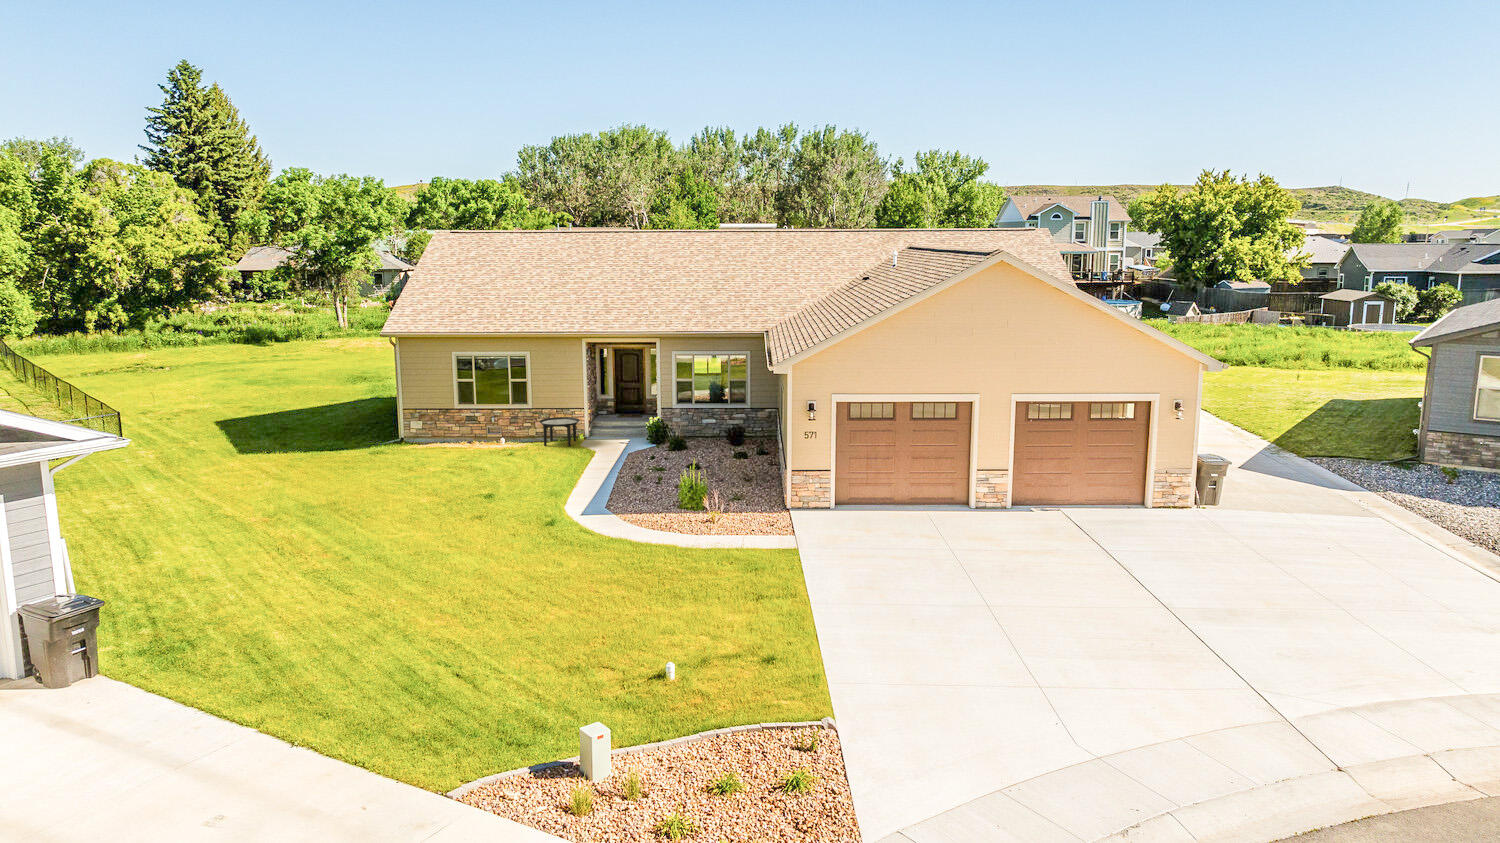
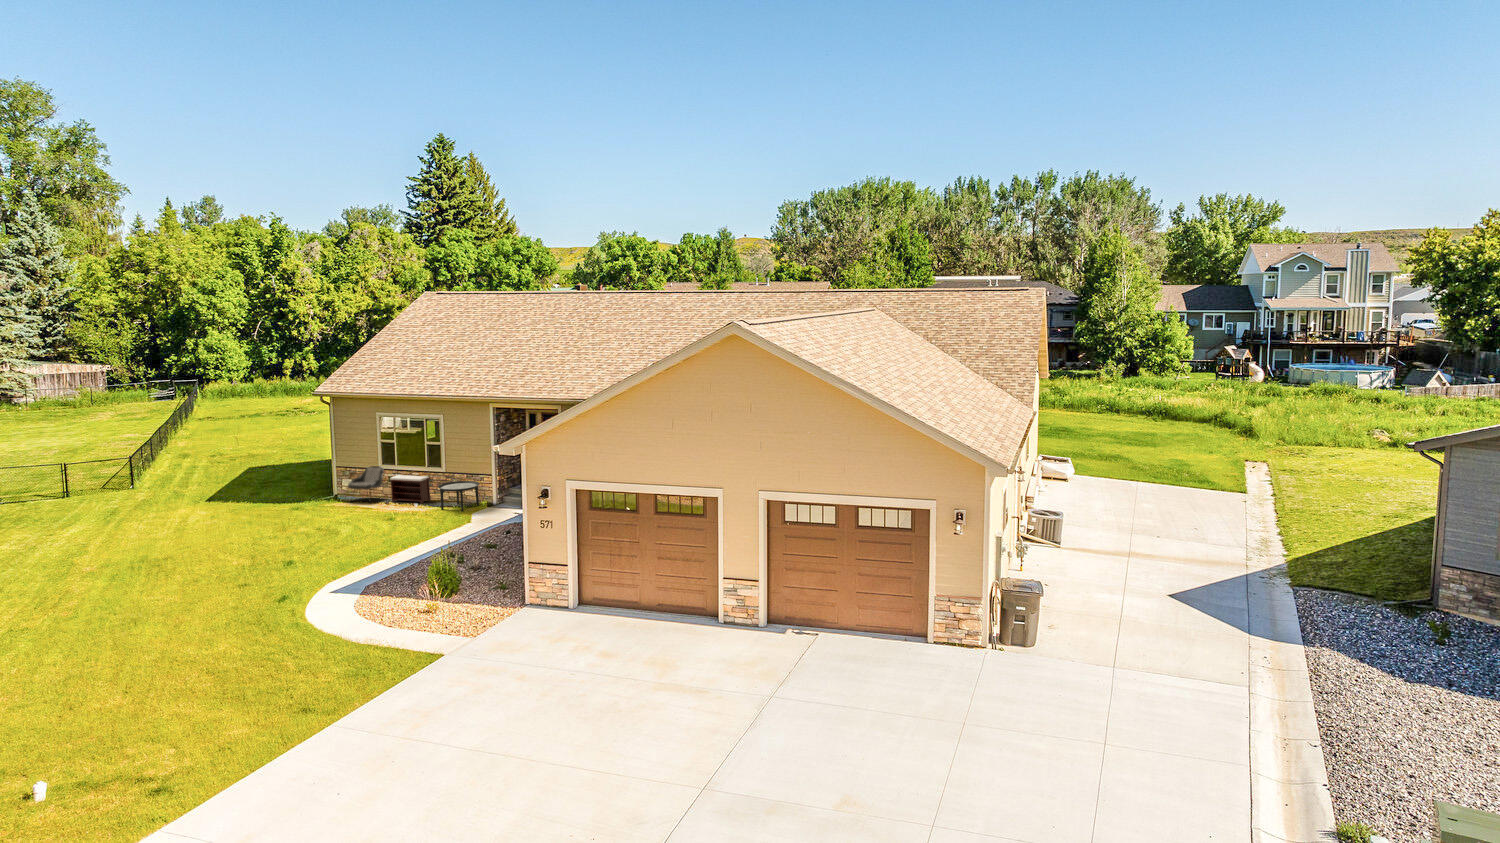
lounge chair: none [427,407,464,445] -> present [348,466,384,502]
bench: none [473,415,516,442] -> present [389,475,430,503]

